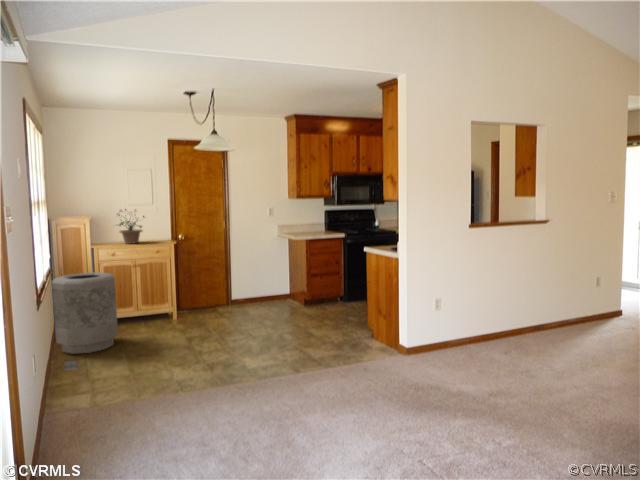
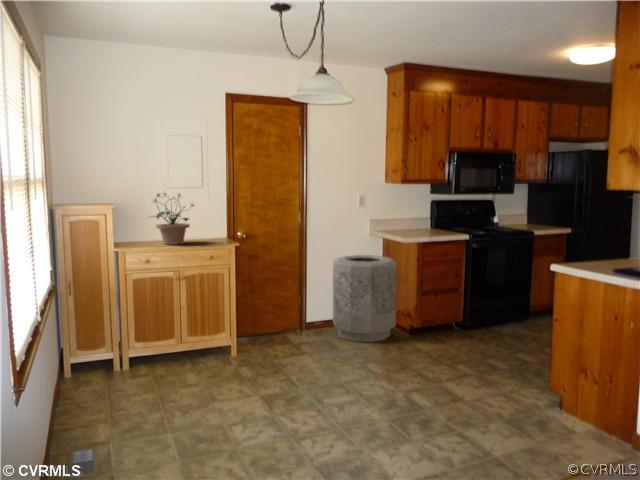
trash can: present [52,272,118,354] -> present [333,255,397,342]

